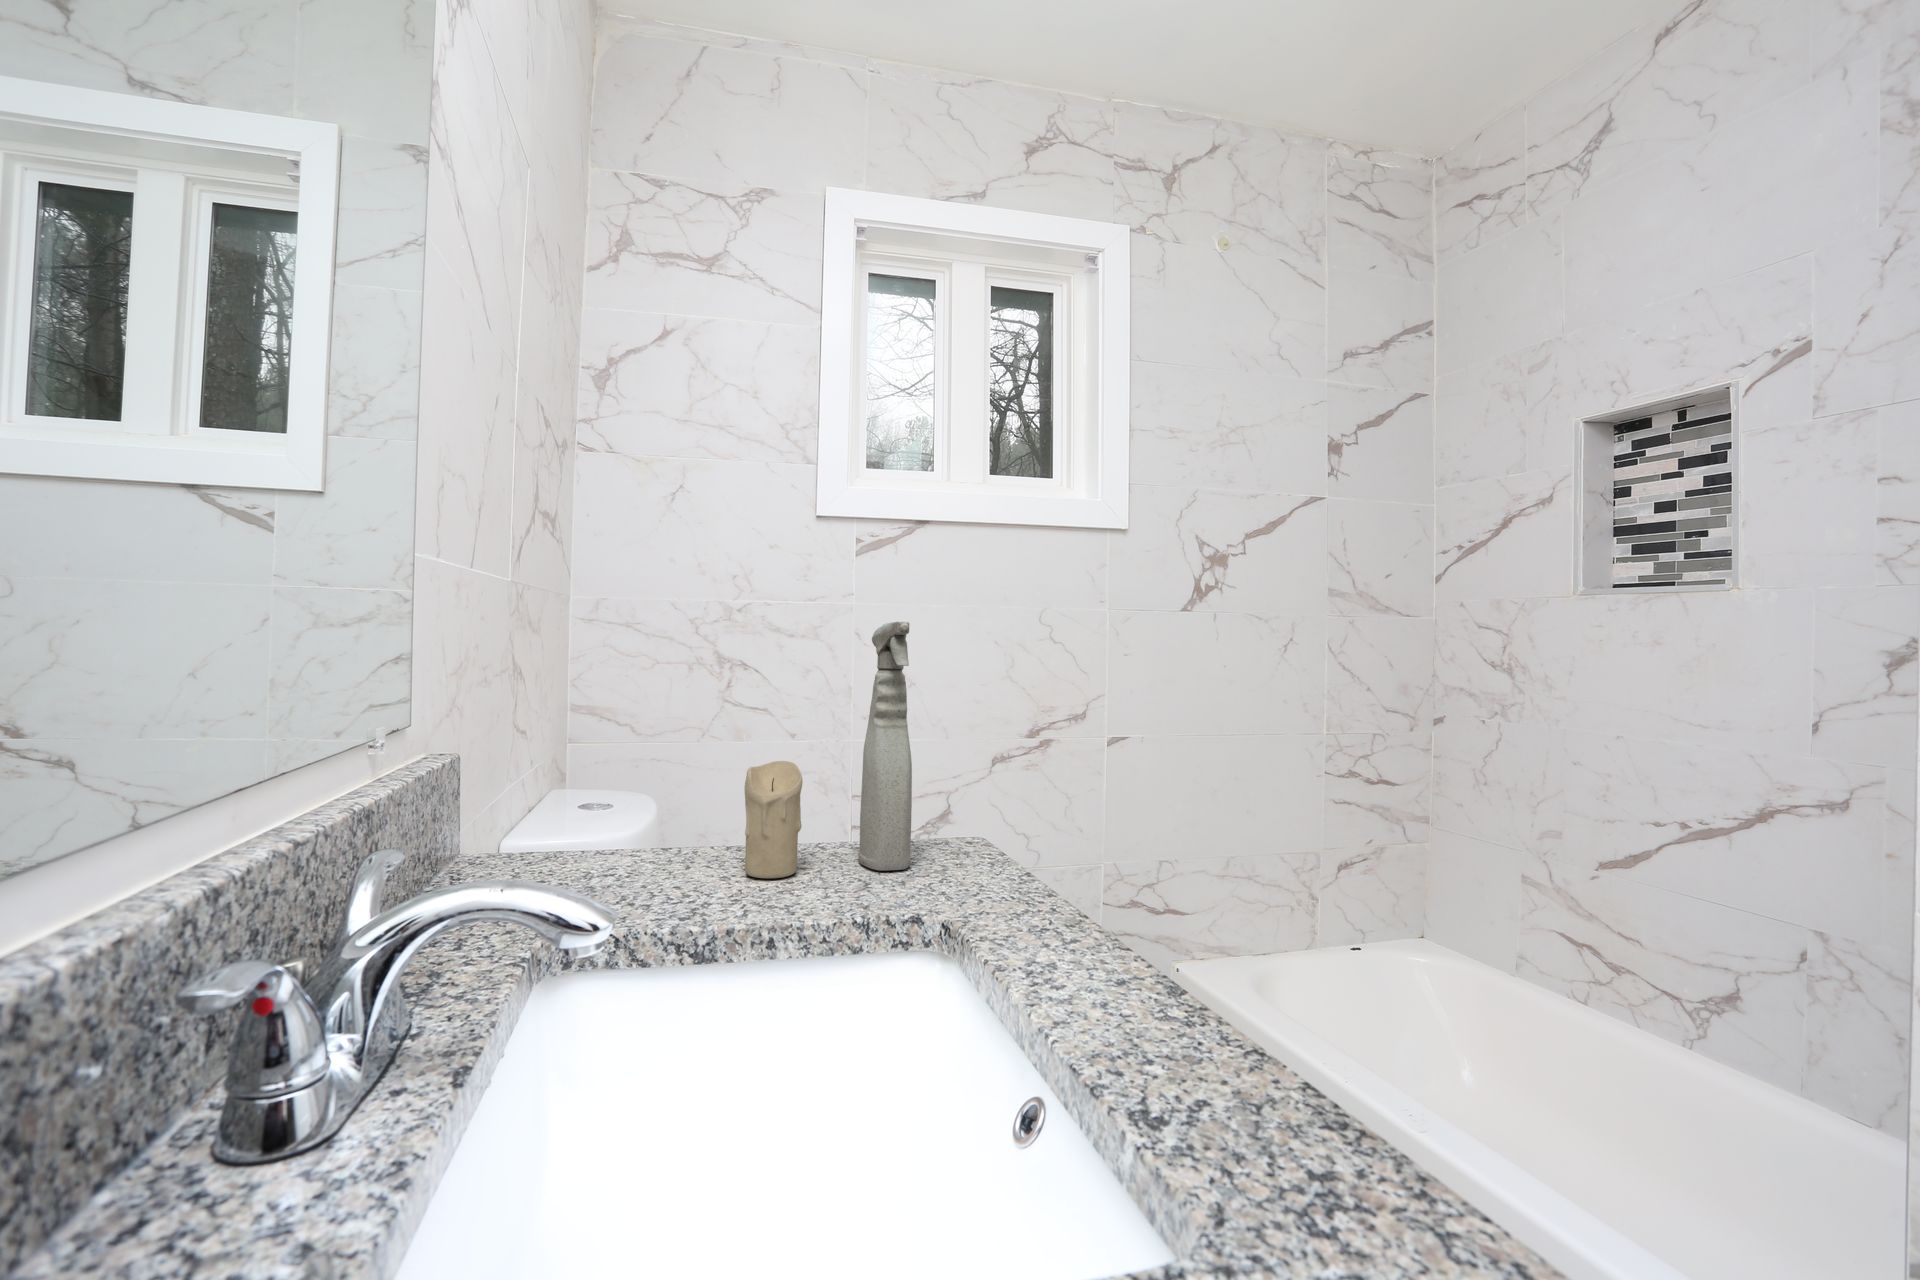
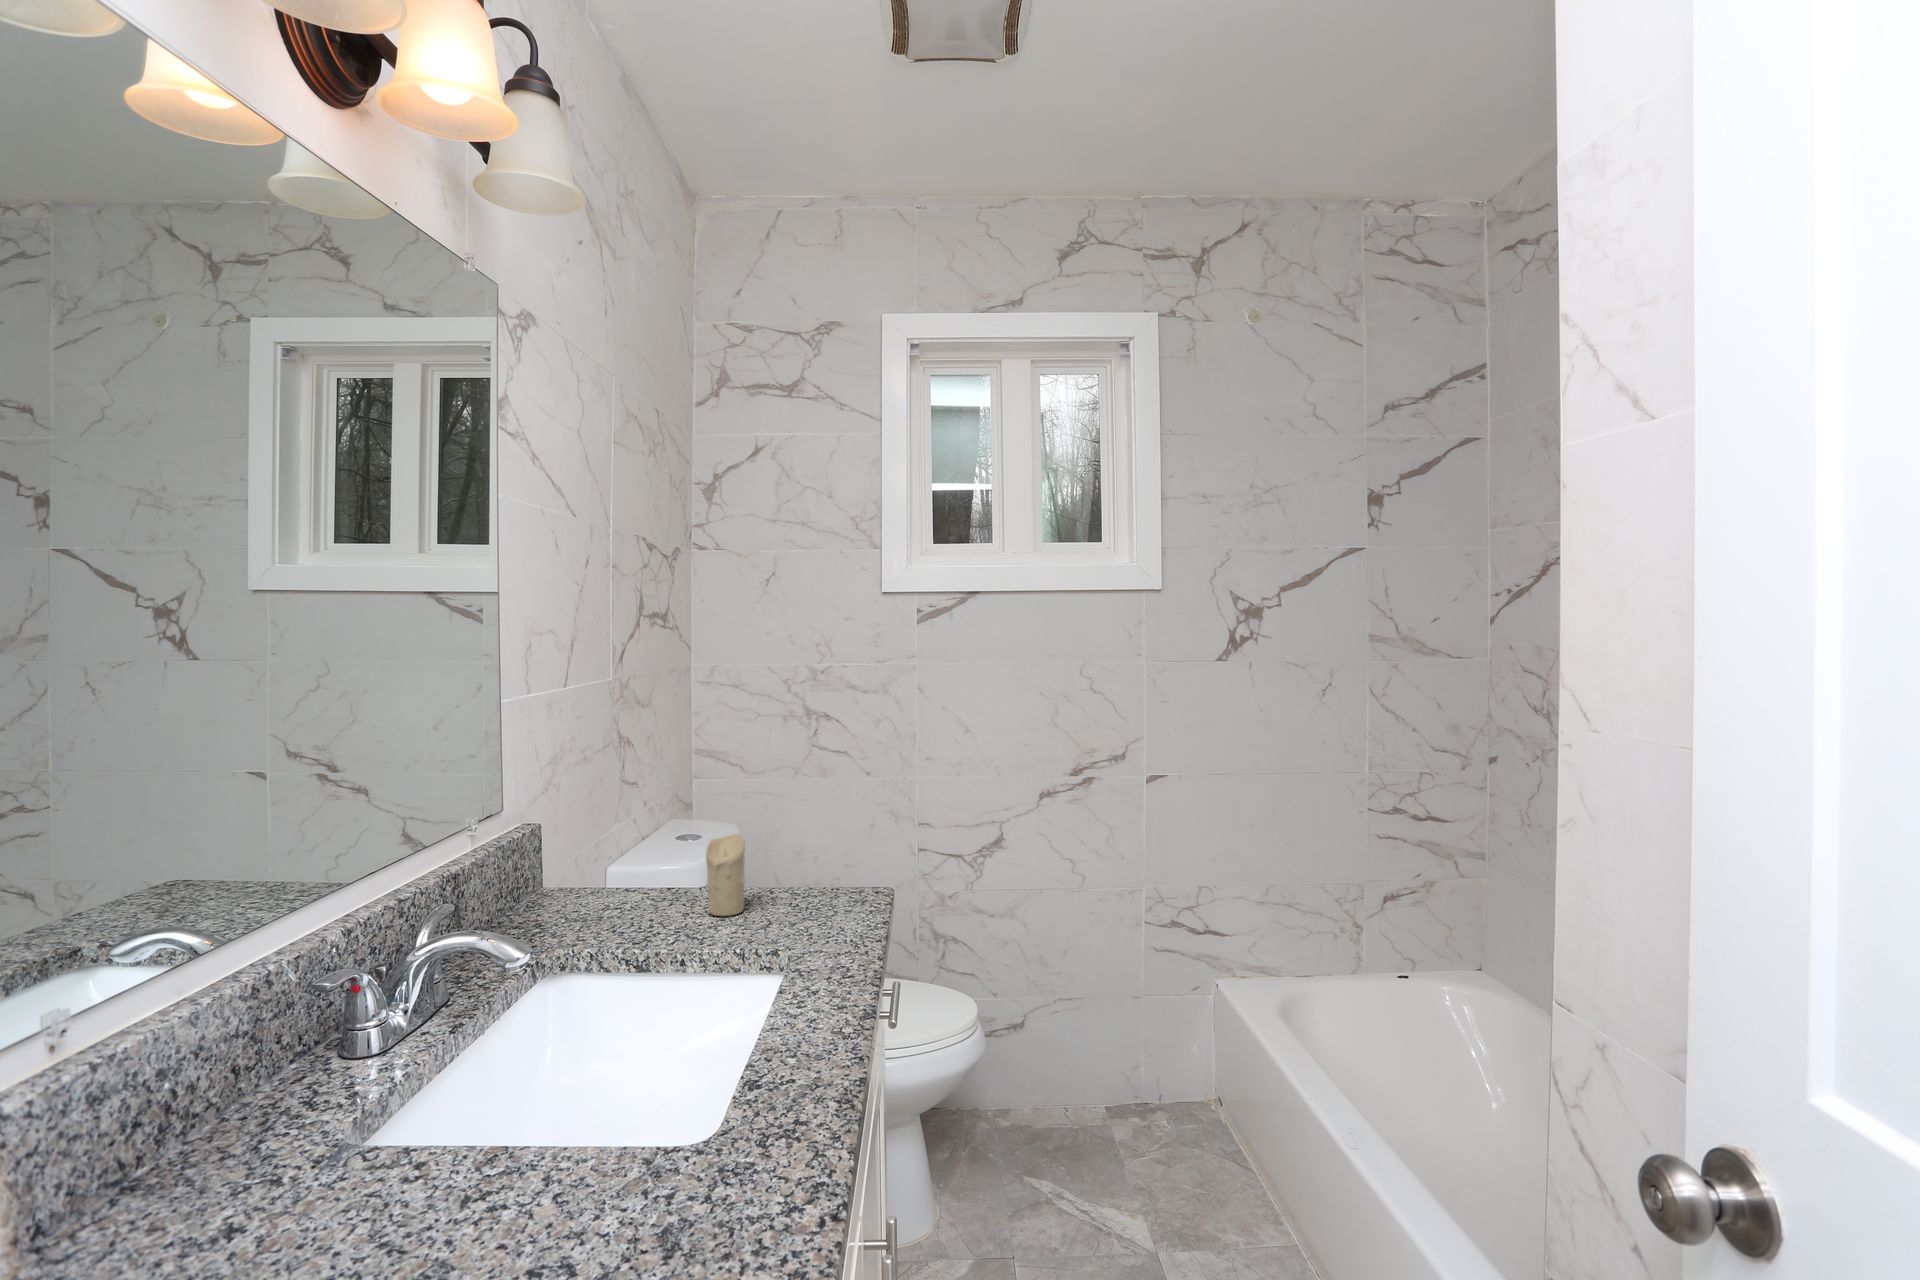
spray bottle: present [858,621,912,871] -> none [791,738,828,914]

